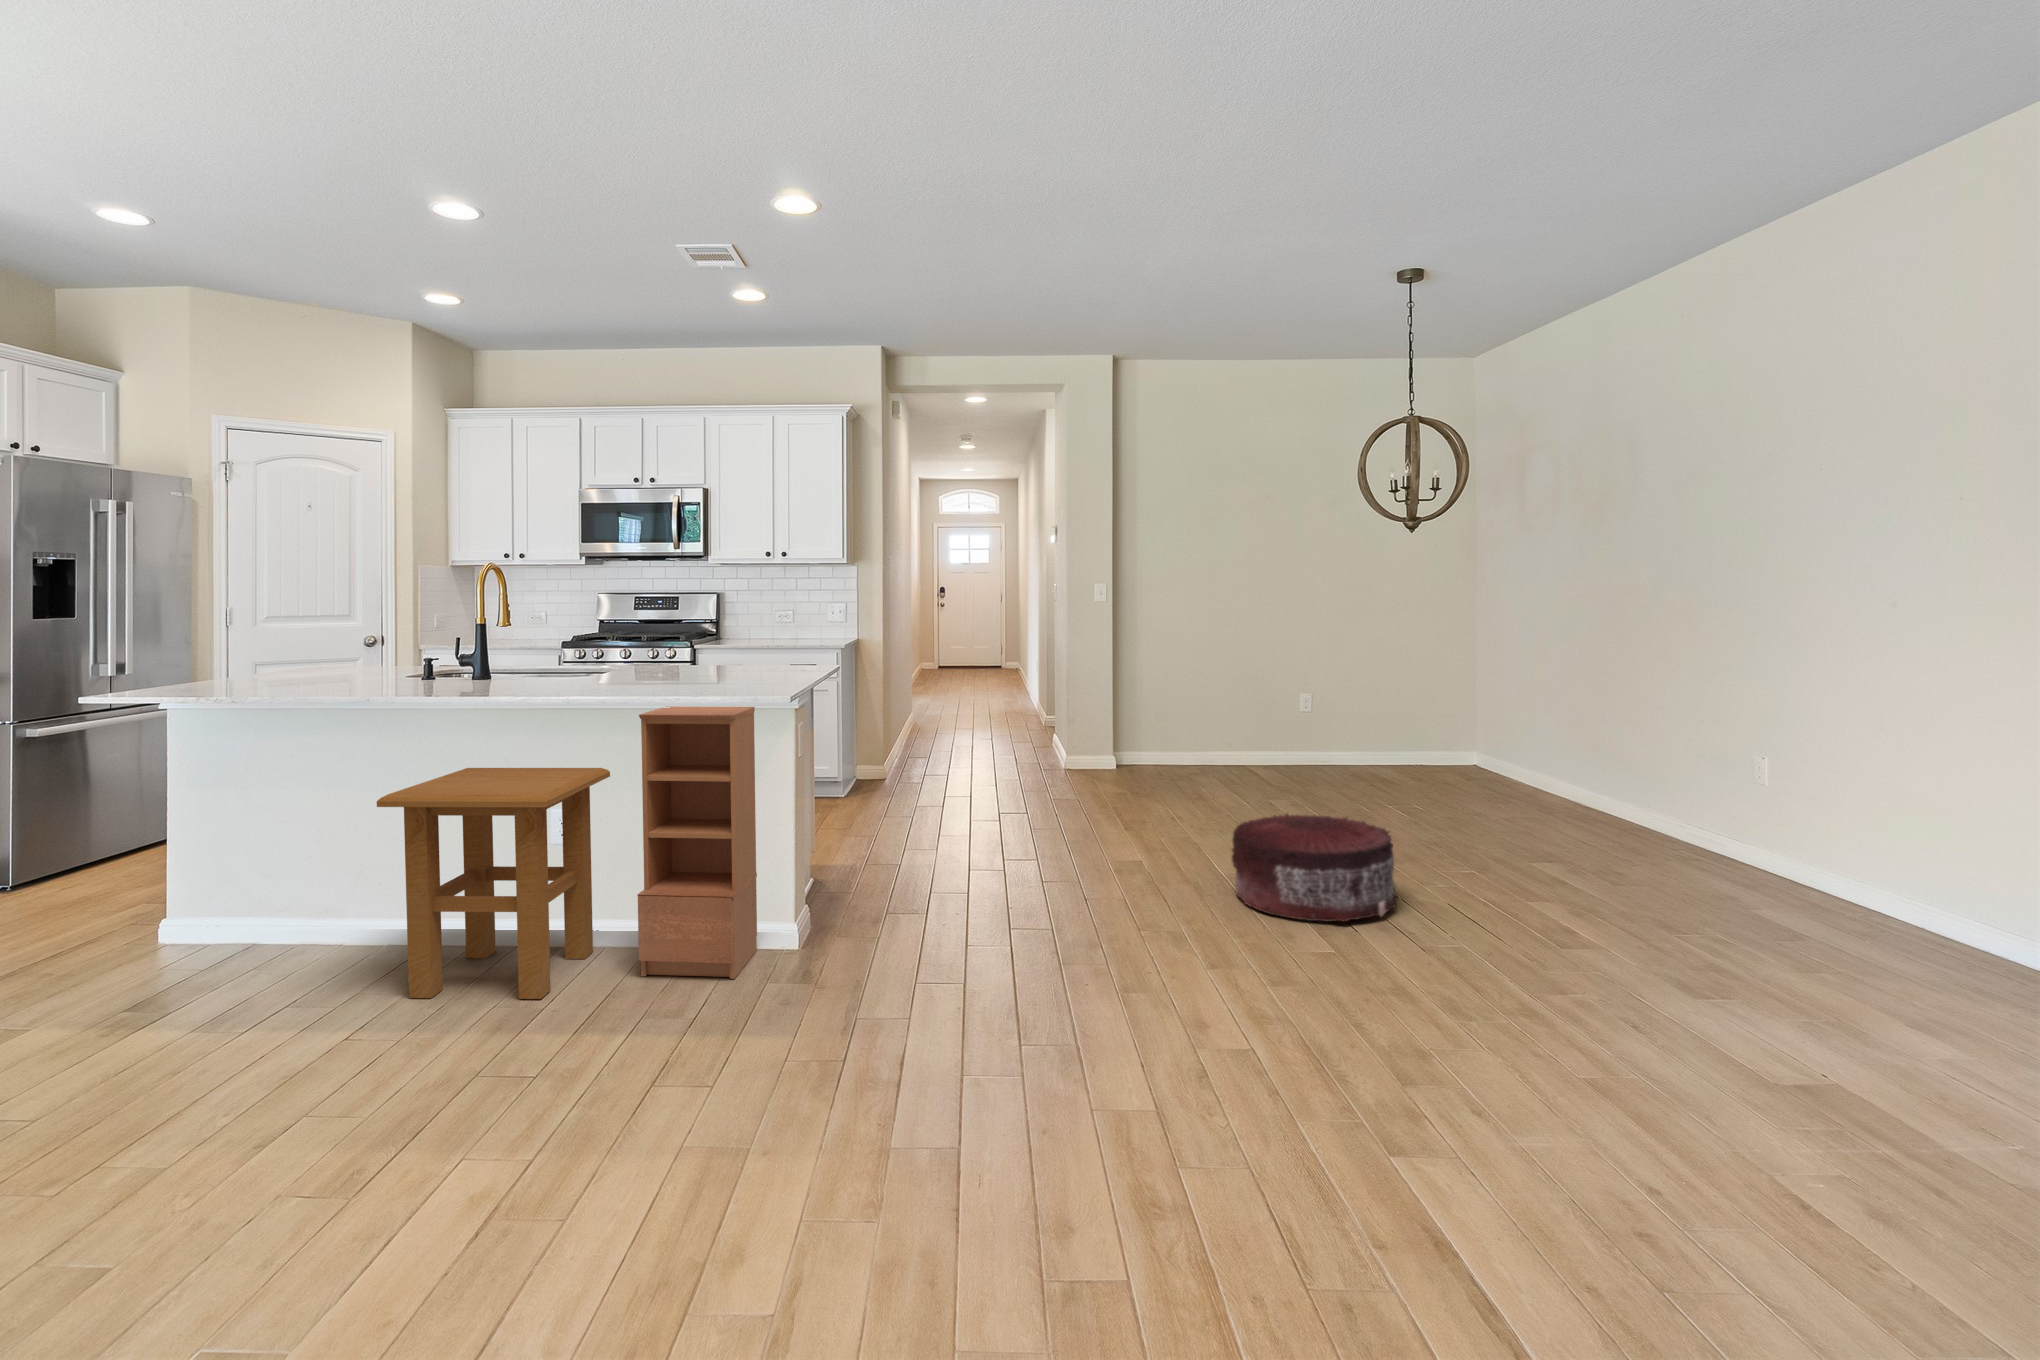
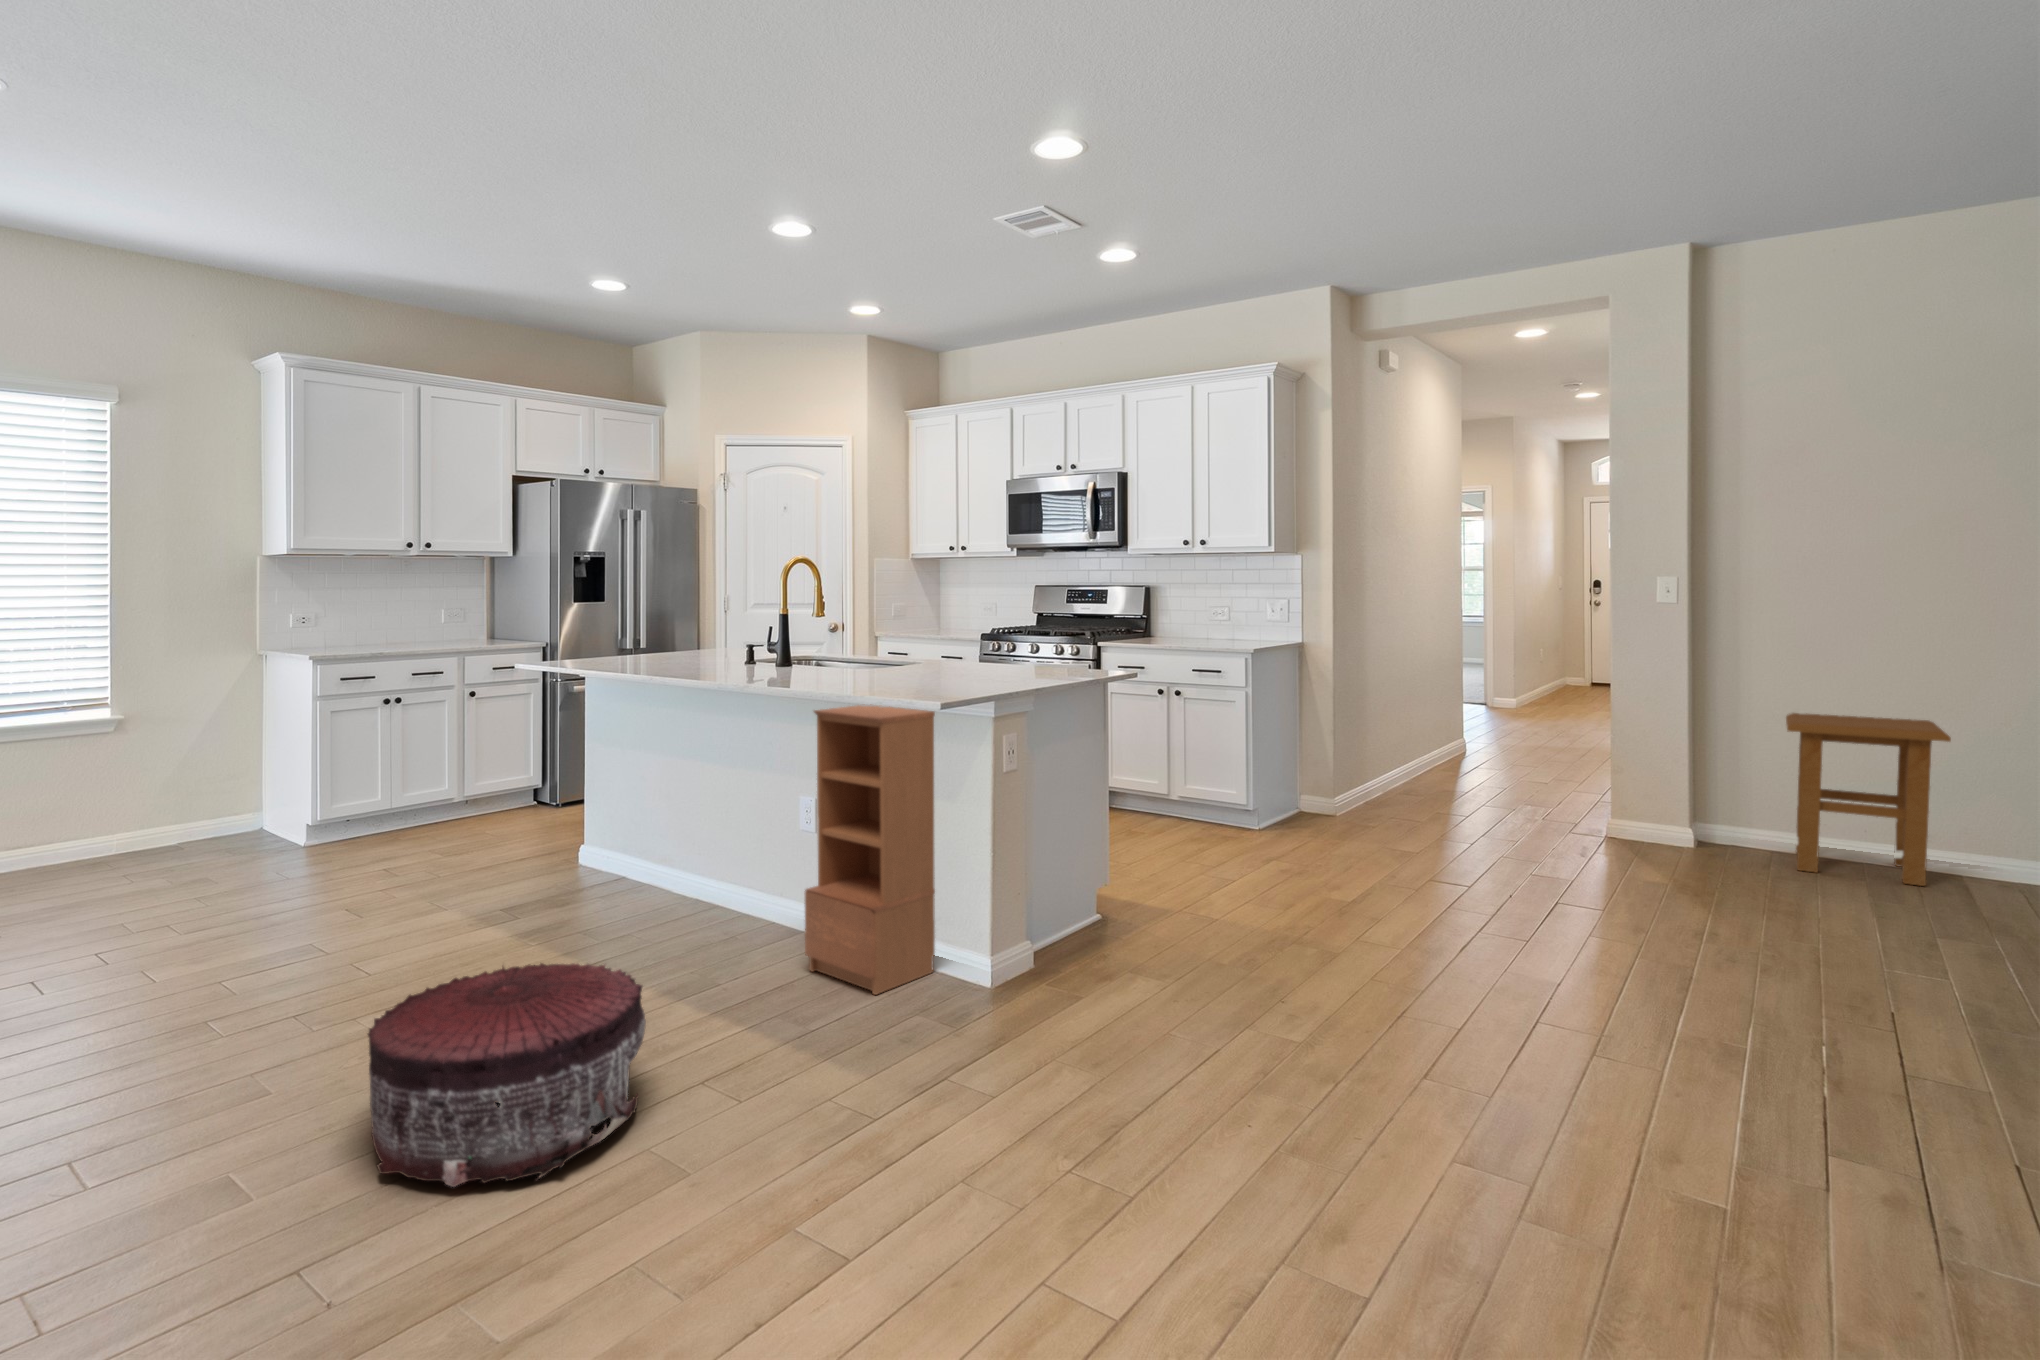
side table: present [377,768,610,999] -> present [1786,713,1951,886]
pouf: present [1232,814,1398,922] -> present [368,963,646,1187]

